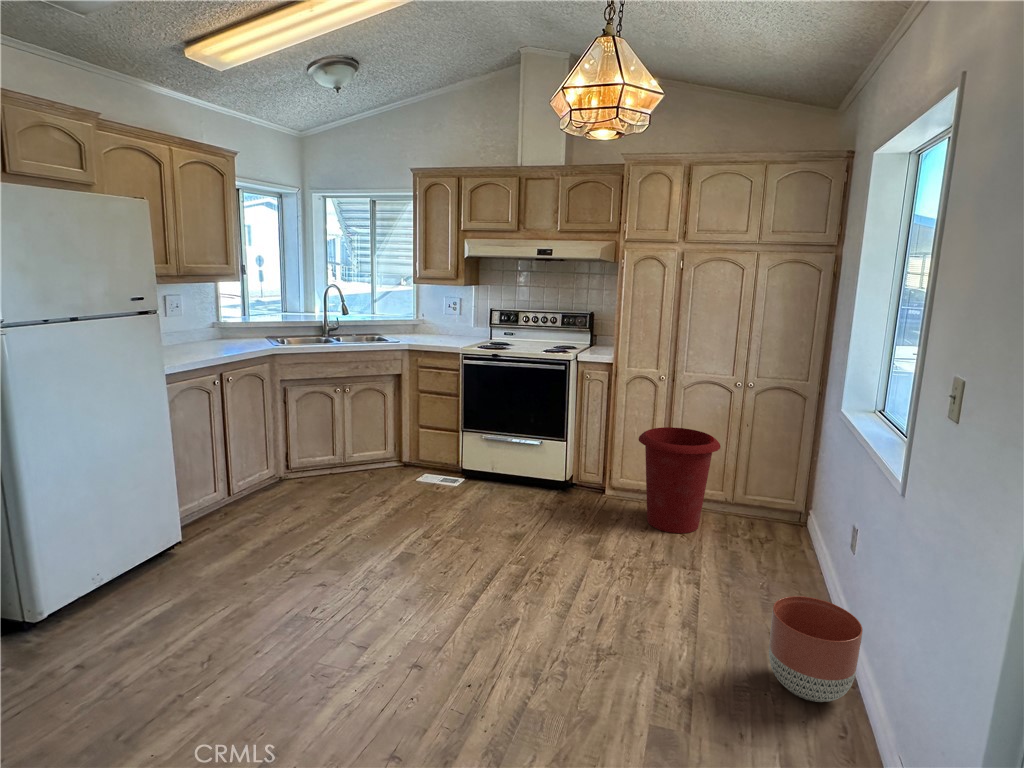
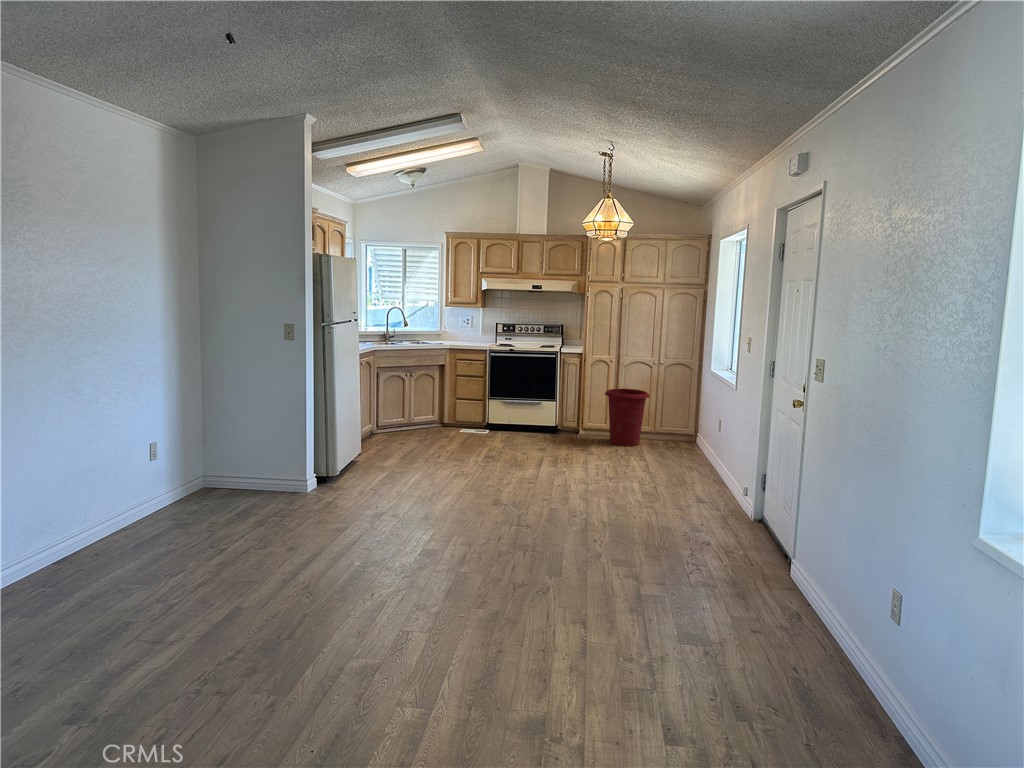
planter: present [769,596,863,702] -> none [693,445,731,485]

